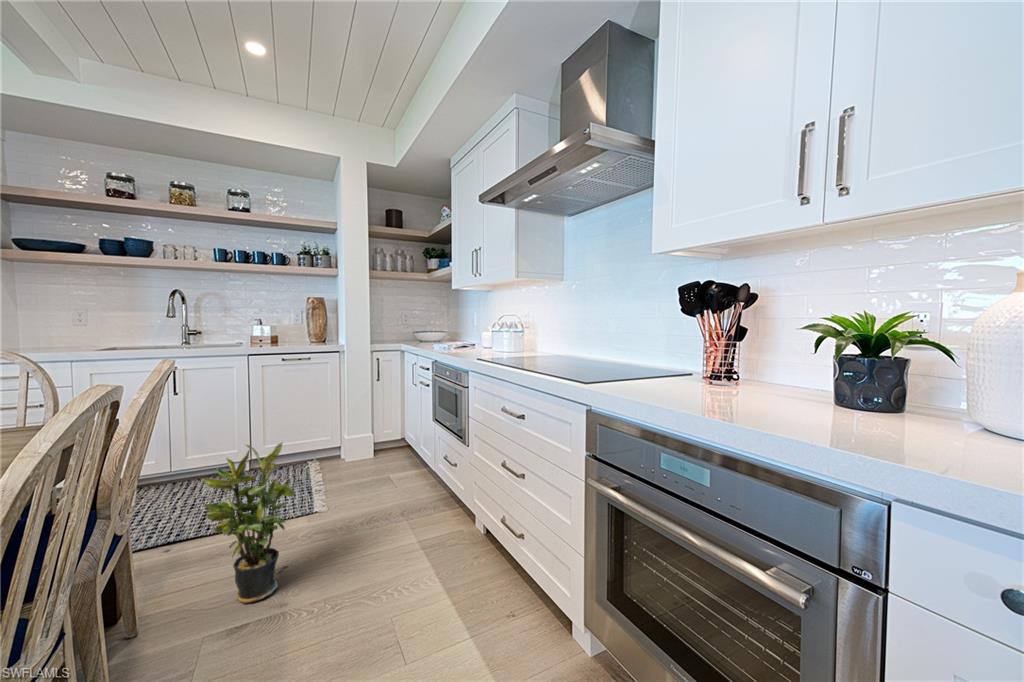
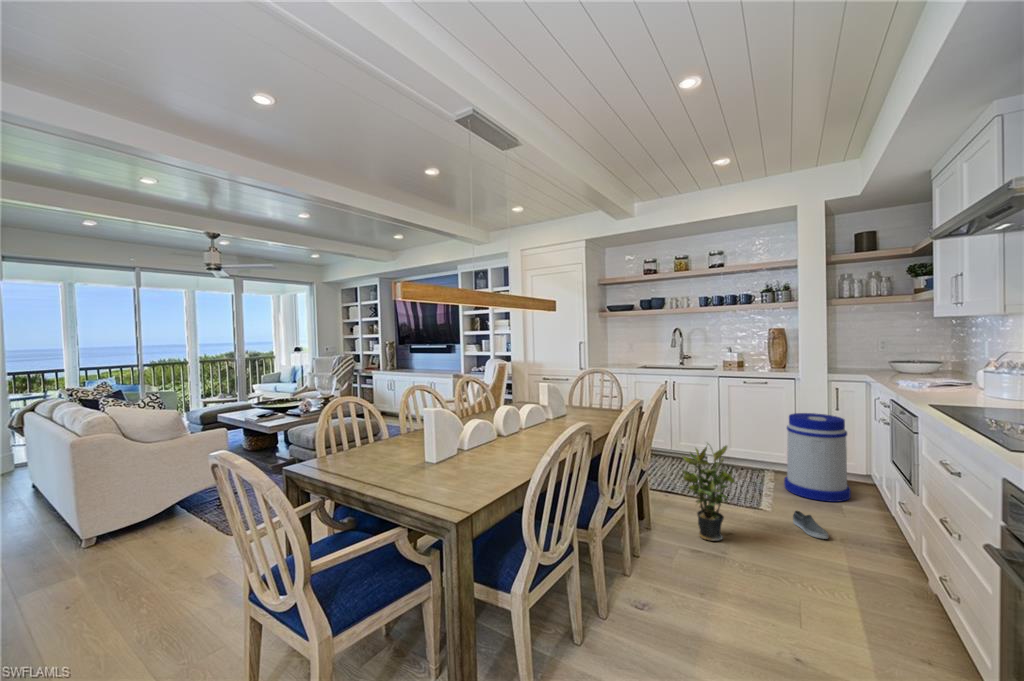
trash can: none [334,386,396,480] -> present [784,413,851,502]
shoe: none [356,500,397,525] -> present [793,511,828,539]

